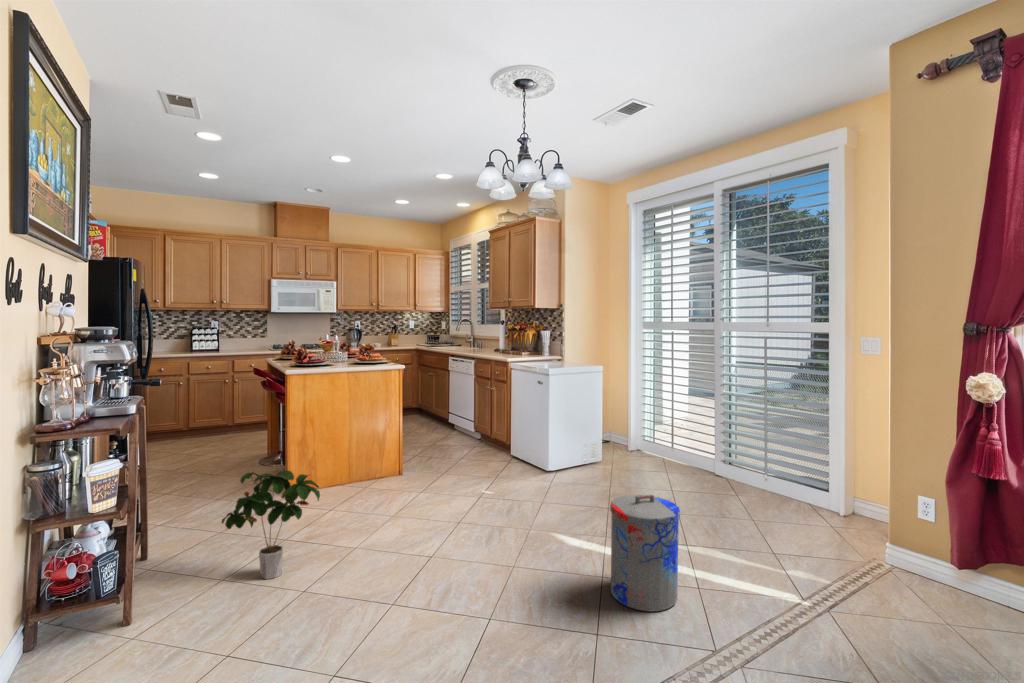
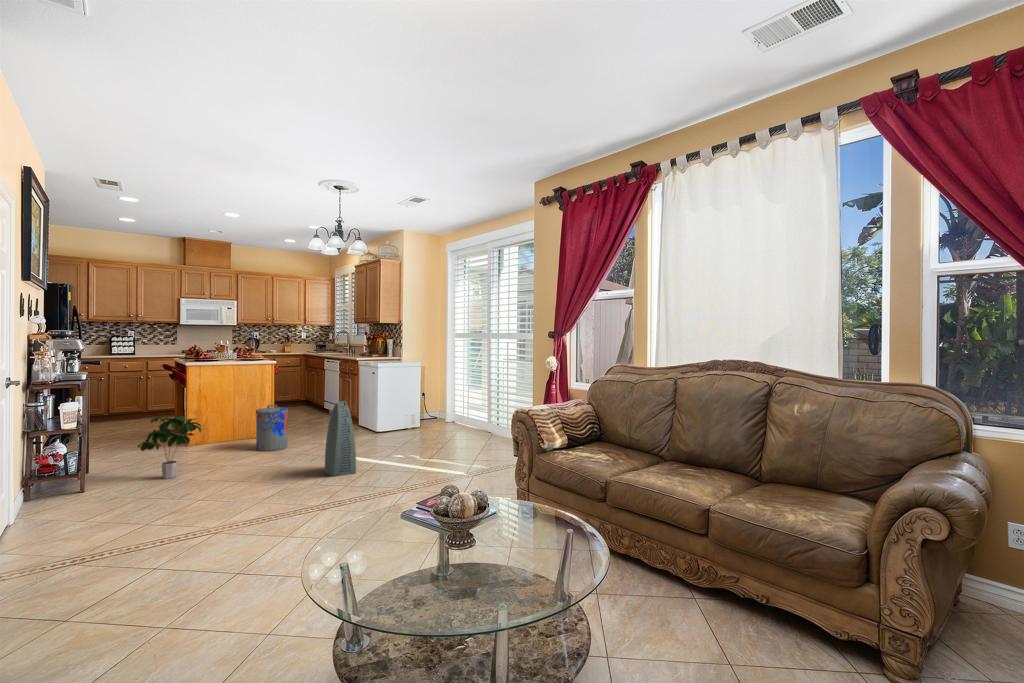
air purifier: none [522,448,581,590] -> present [325,401,356,476]
trash can: present [610,495,680,611] -> present [256,405,288,451]

